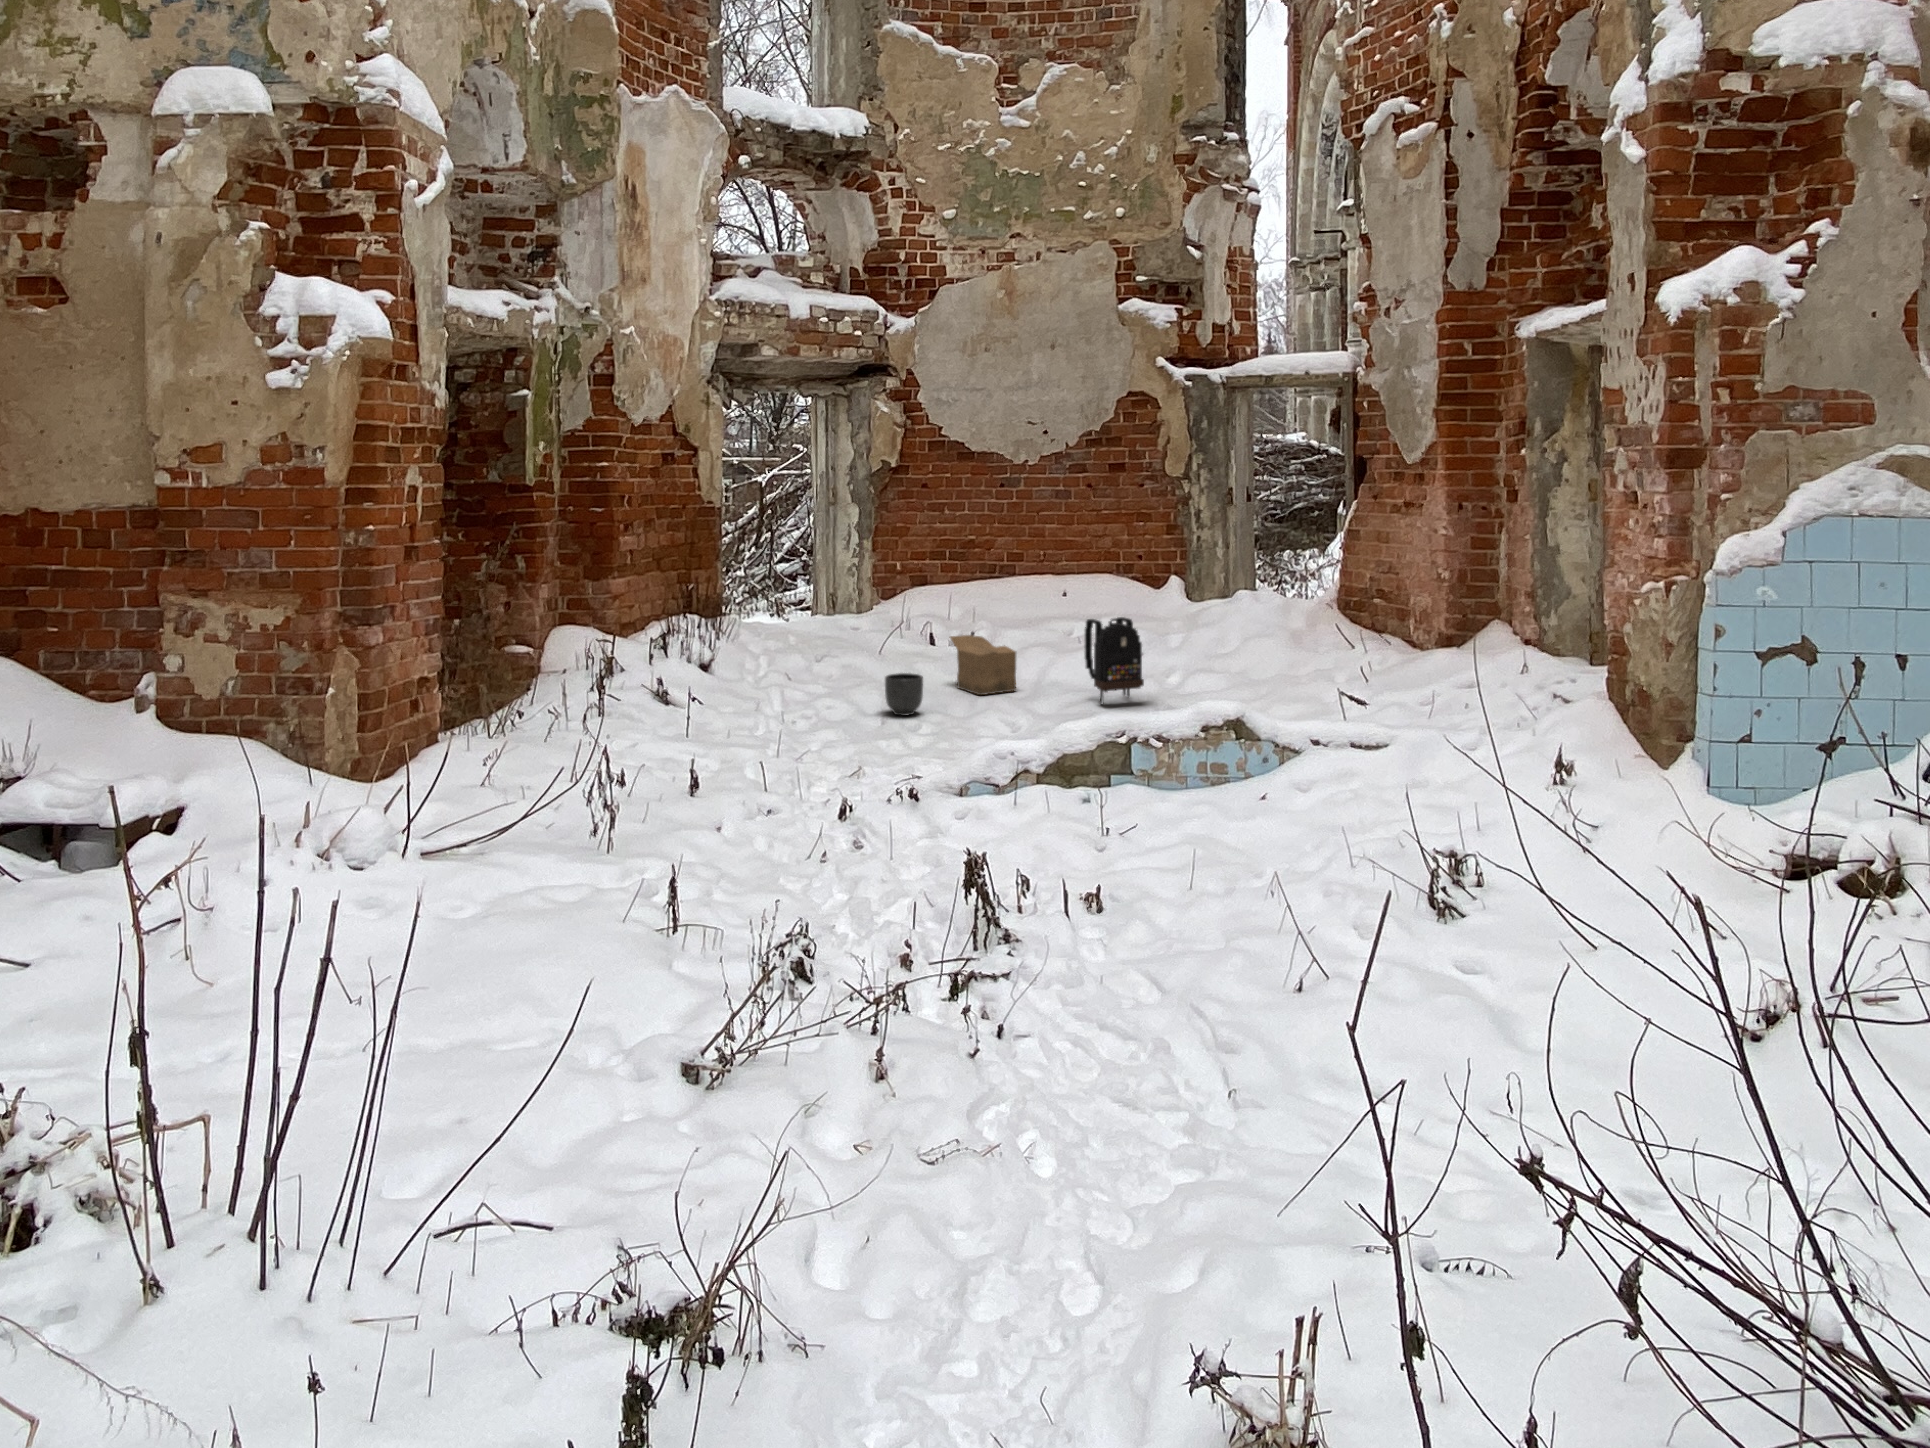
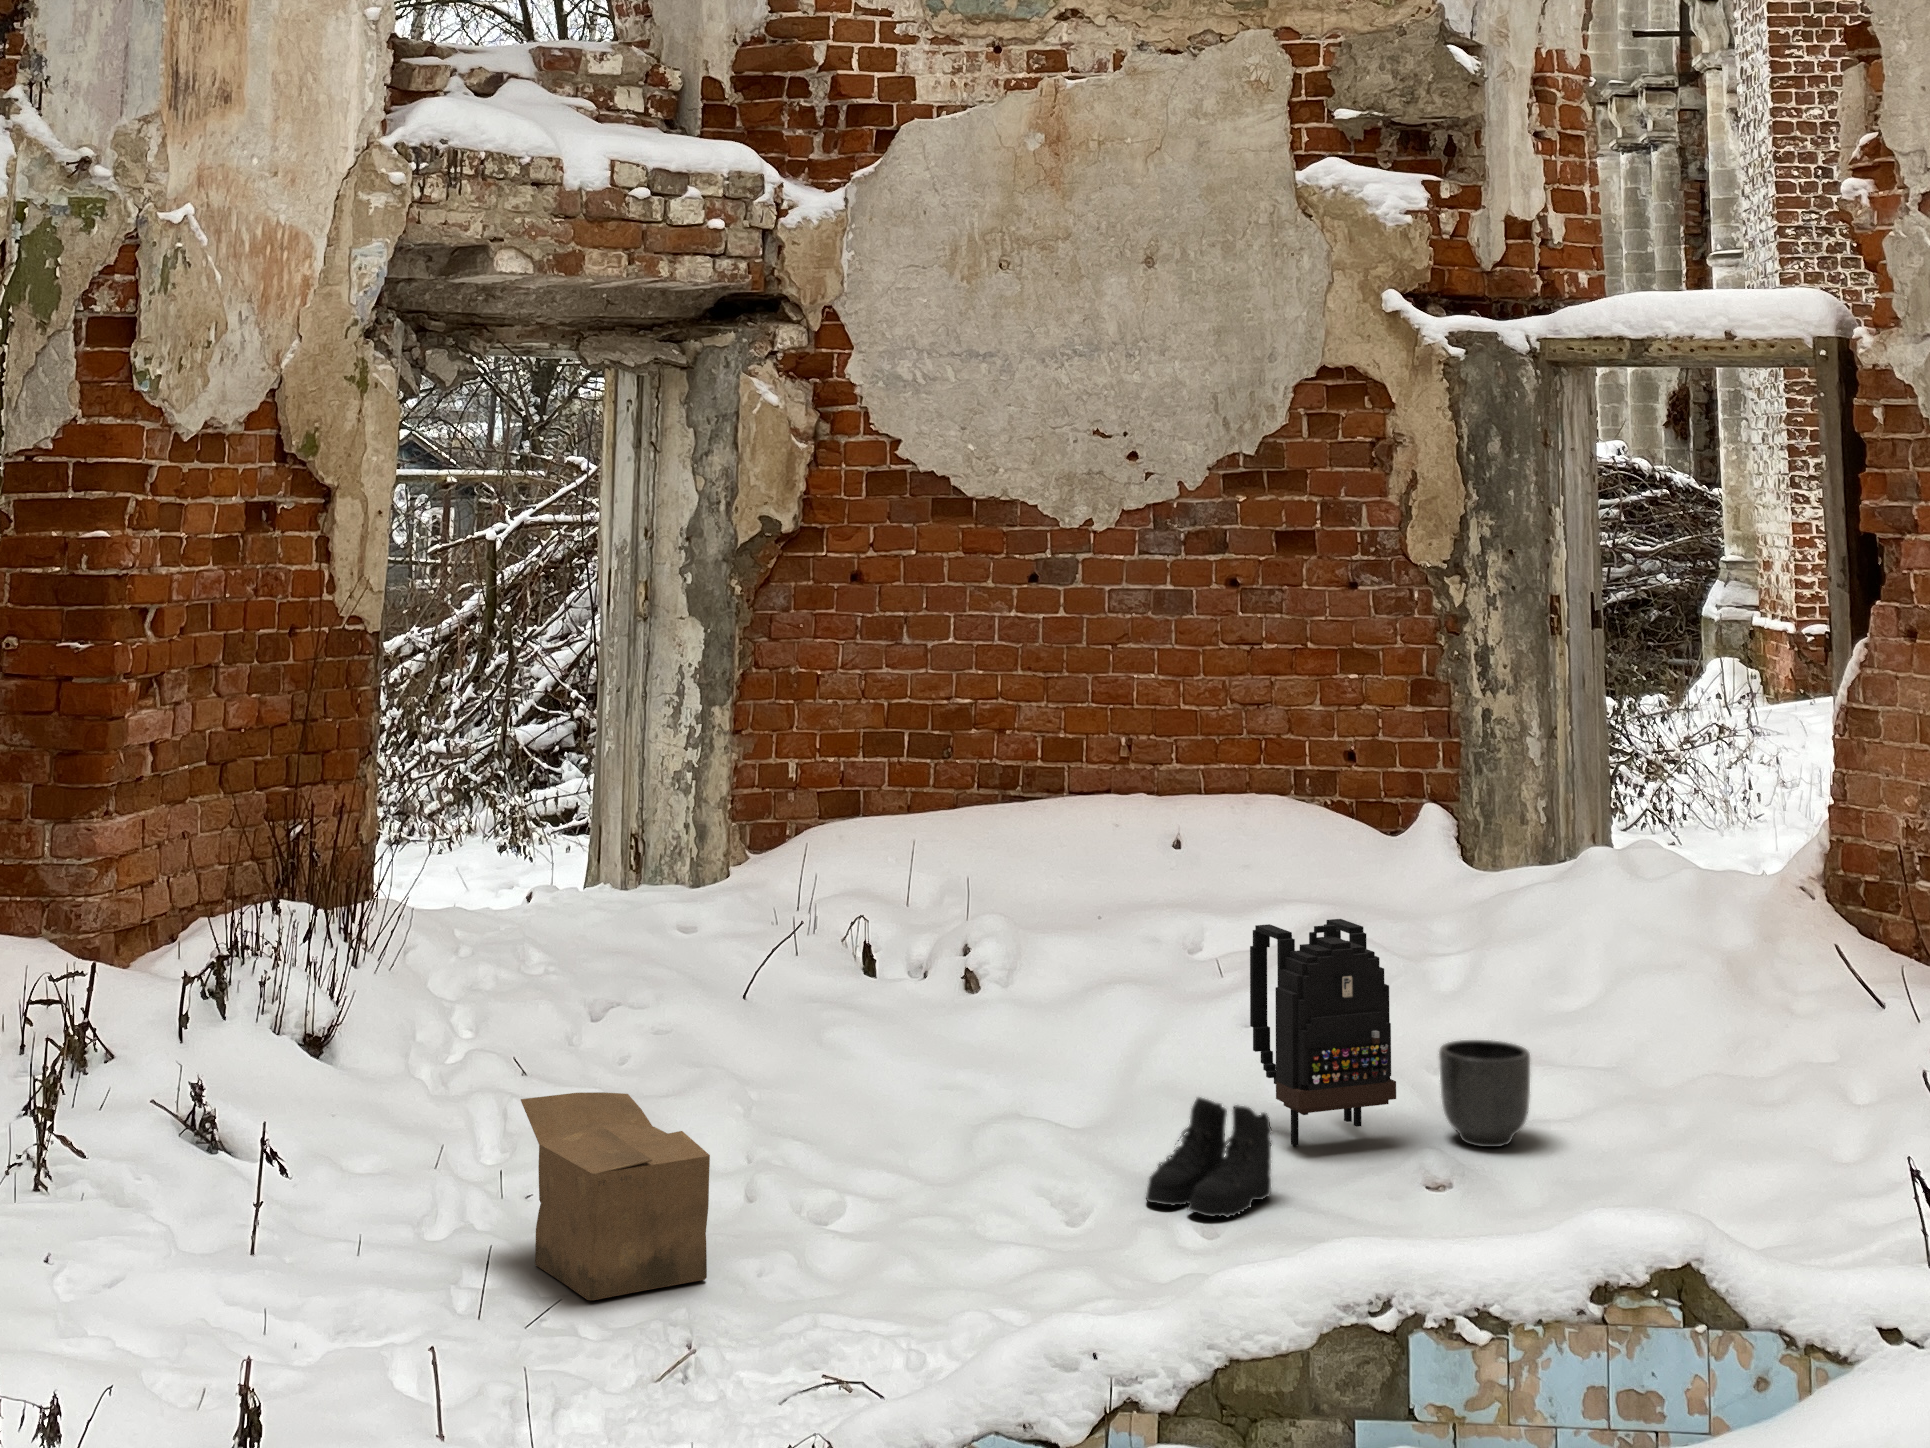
cardboard box: present [949,635,1016,695] -> present [521,1092,710,1300]
planter: present [885,673,923,716] -> present [1439,1040,1530,1147]
boots: none [1038,682,1090,726] -> present [1146,1097,1272,1217]

